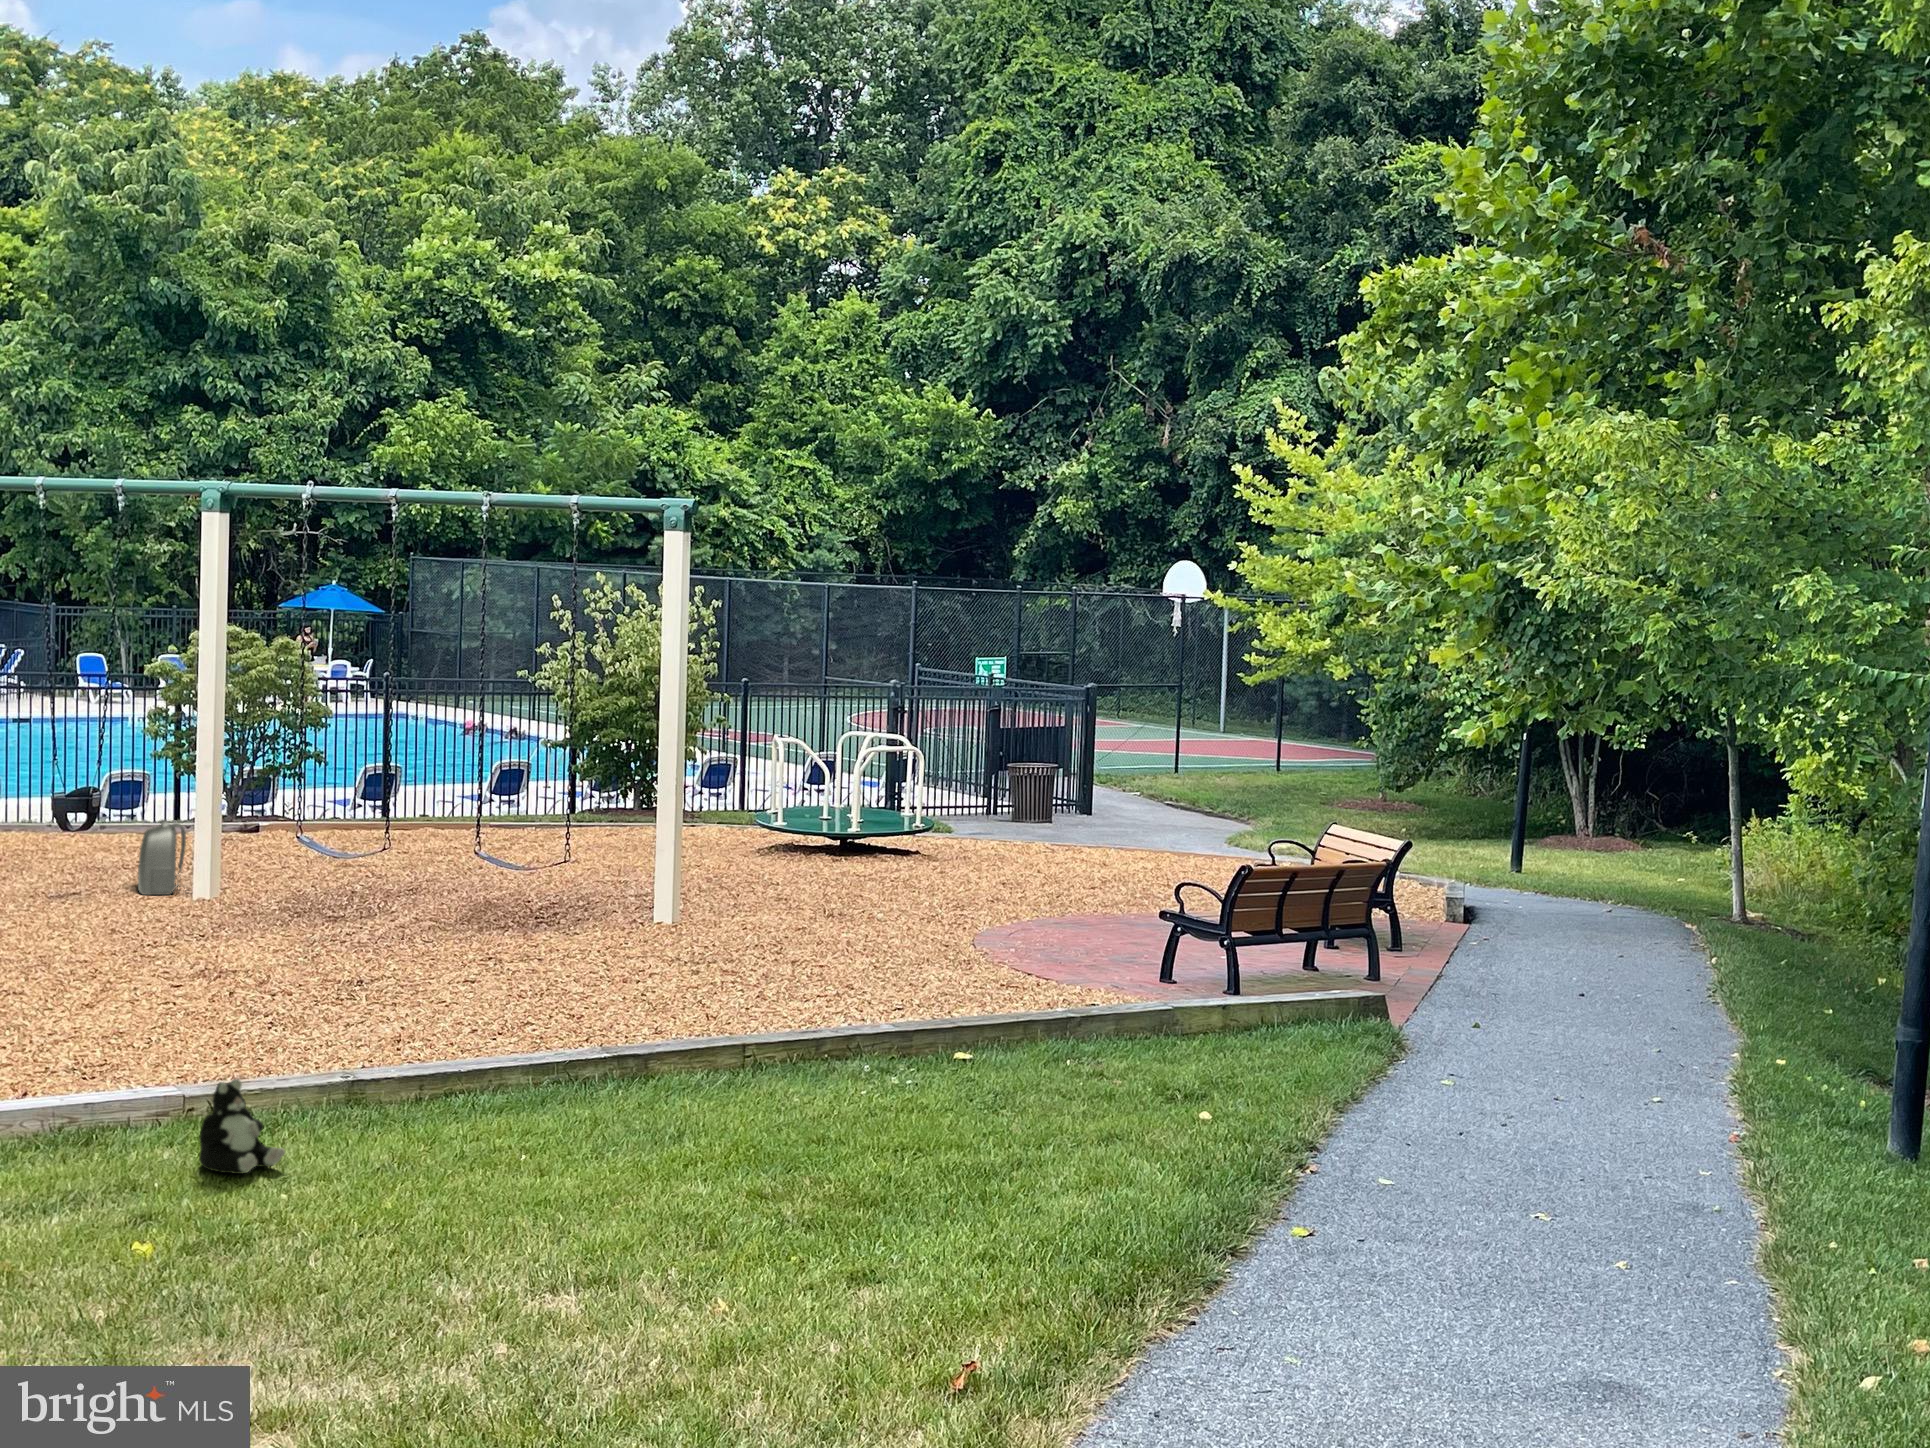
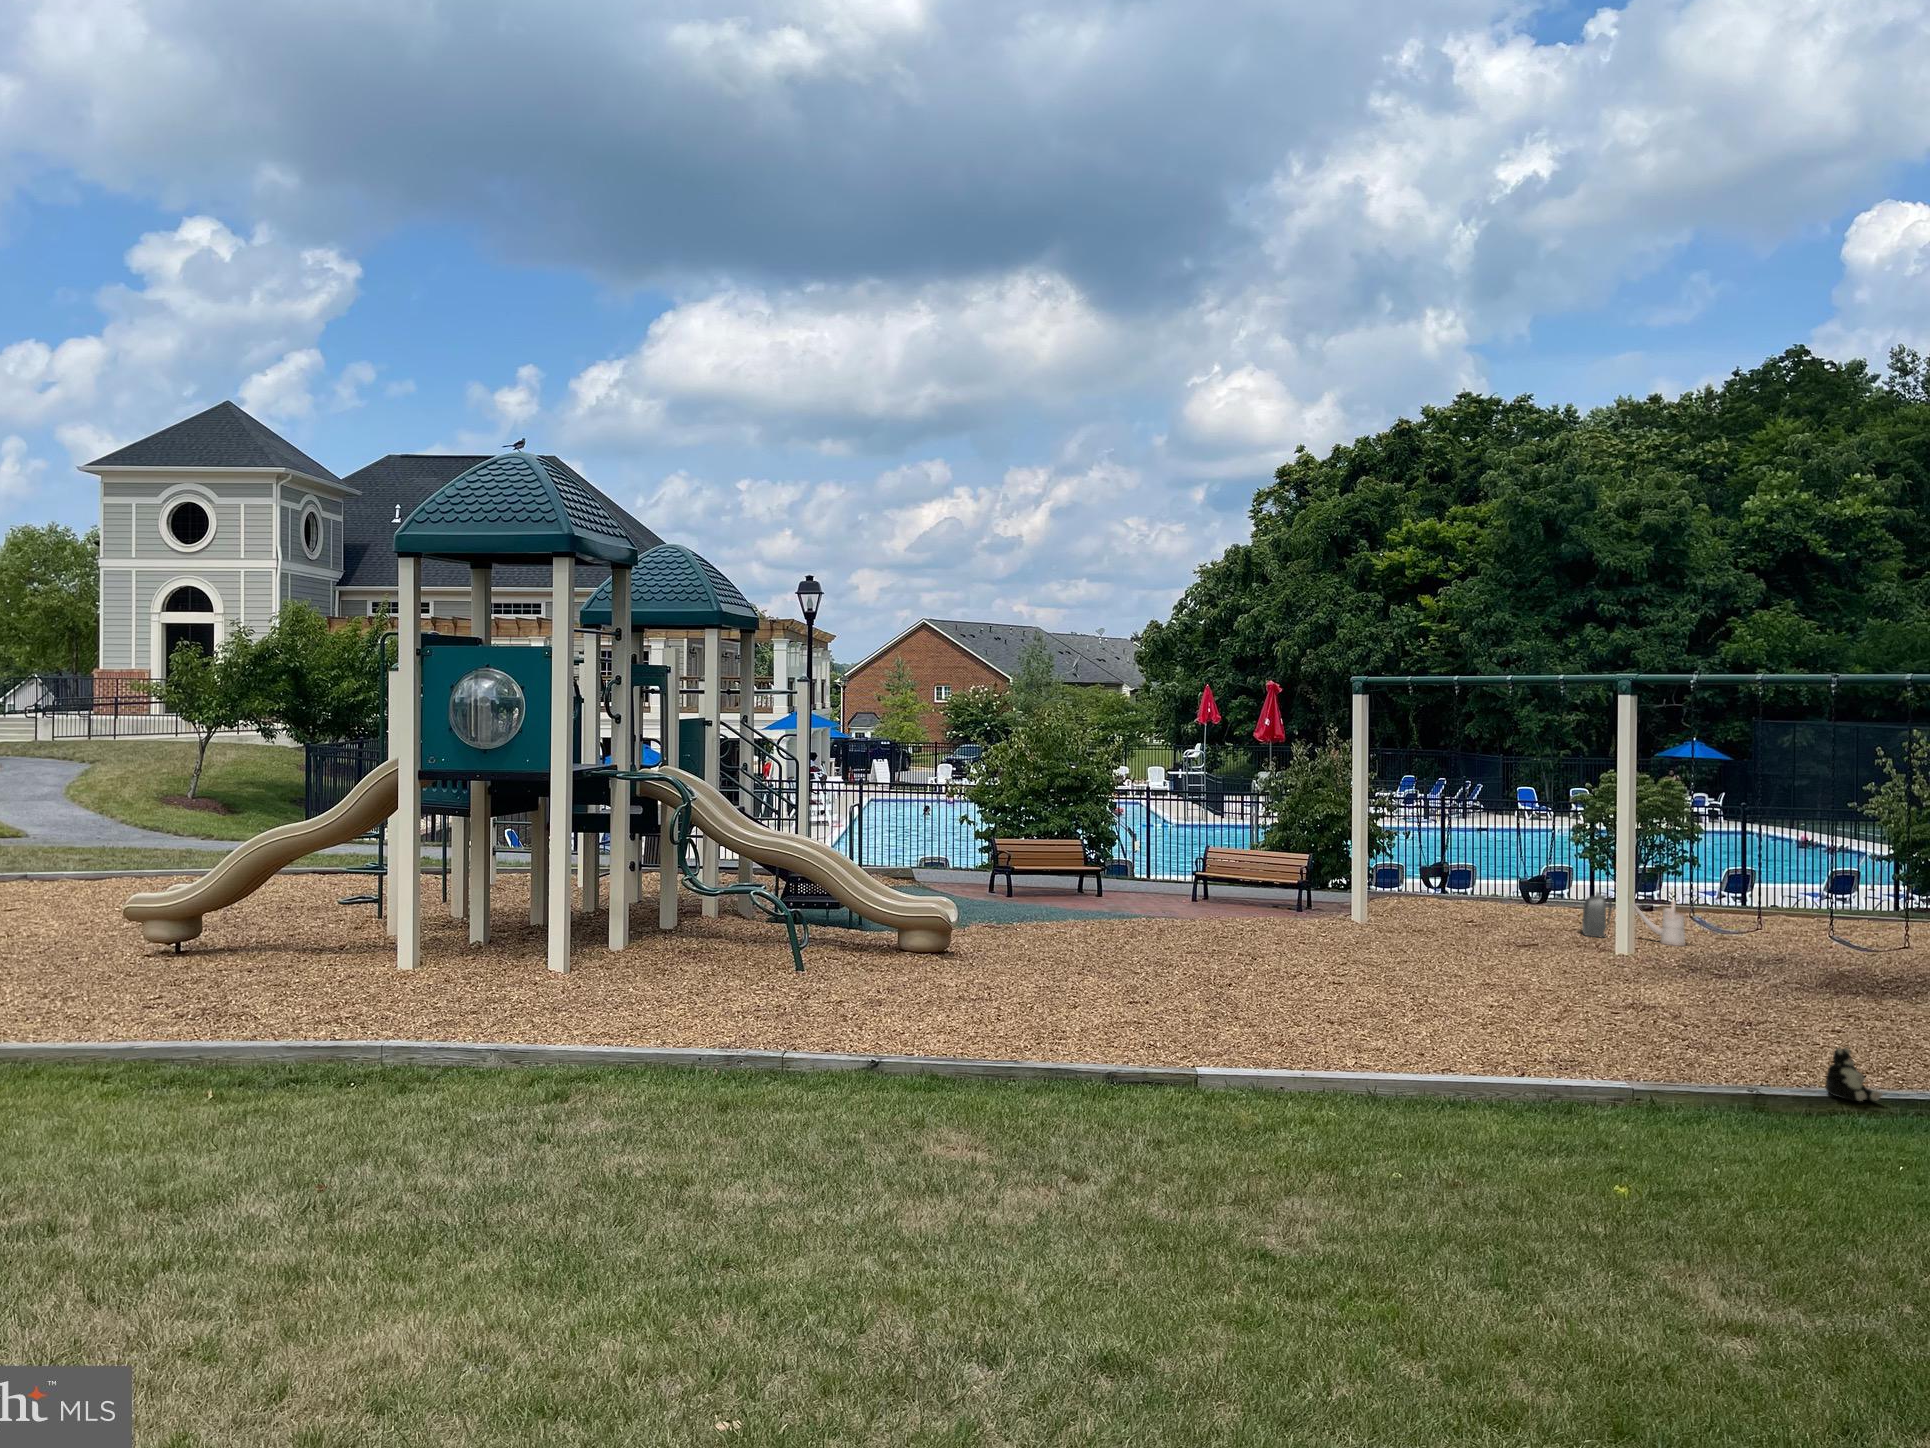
watering can: none [219,823,311,895] -> present [1634,901,1690,946]
plush toy: present [199,1079,285,1174] -> present [1825,1048,1883,1101]

